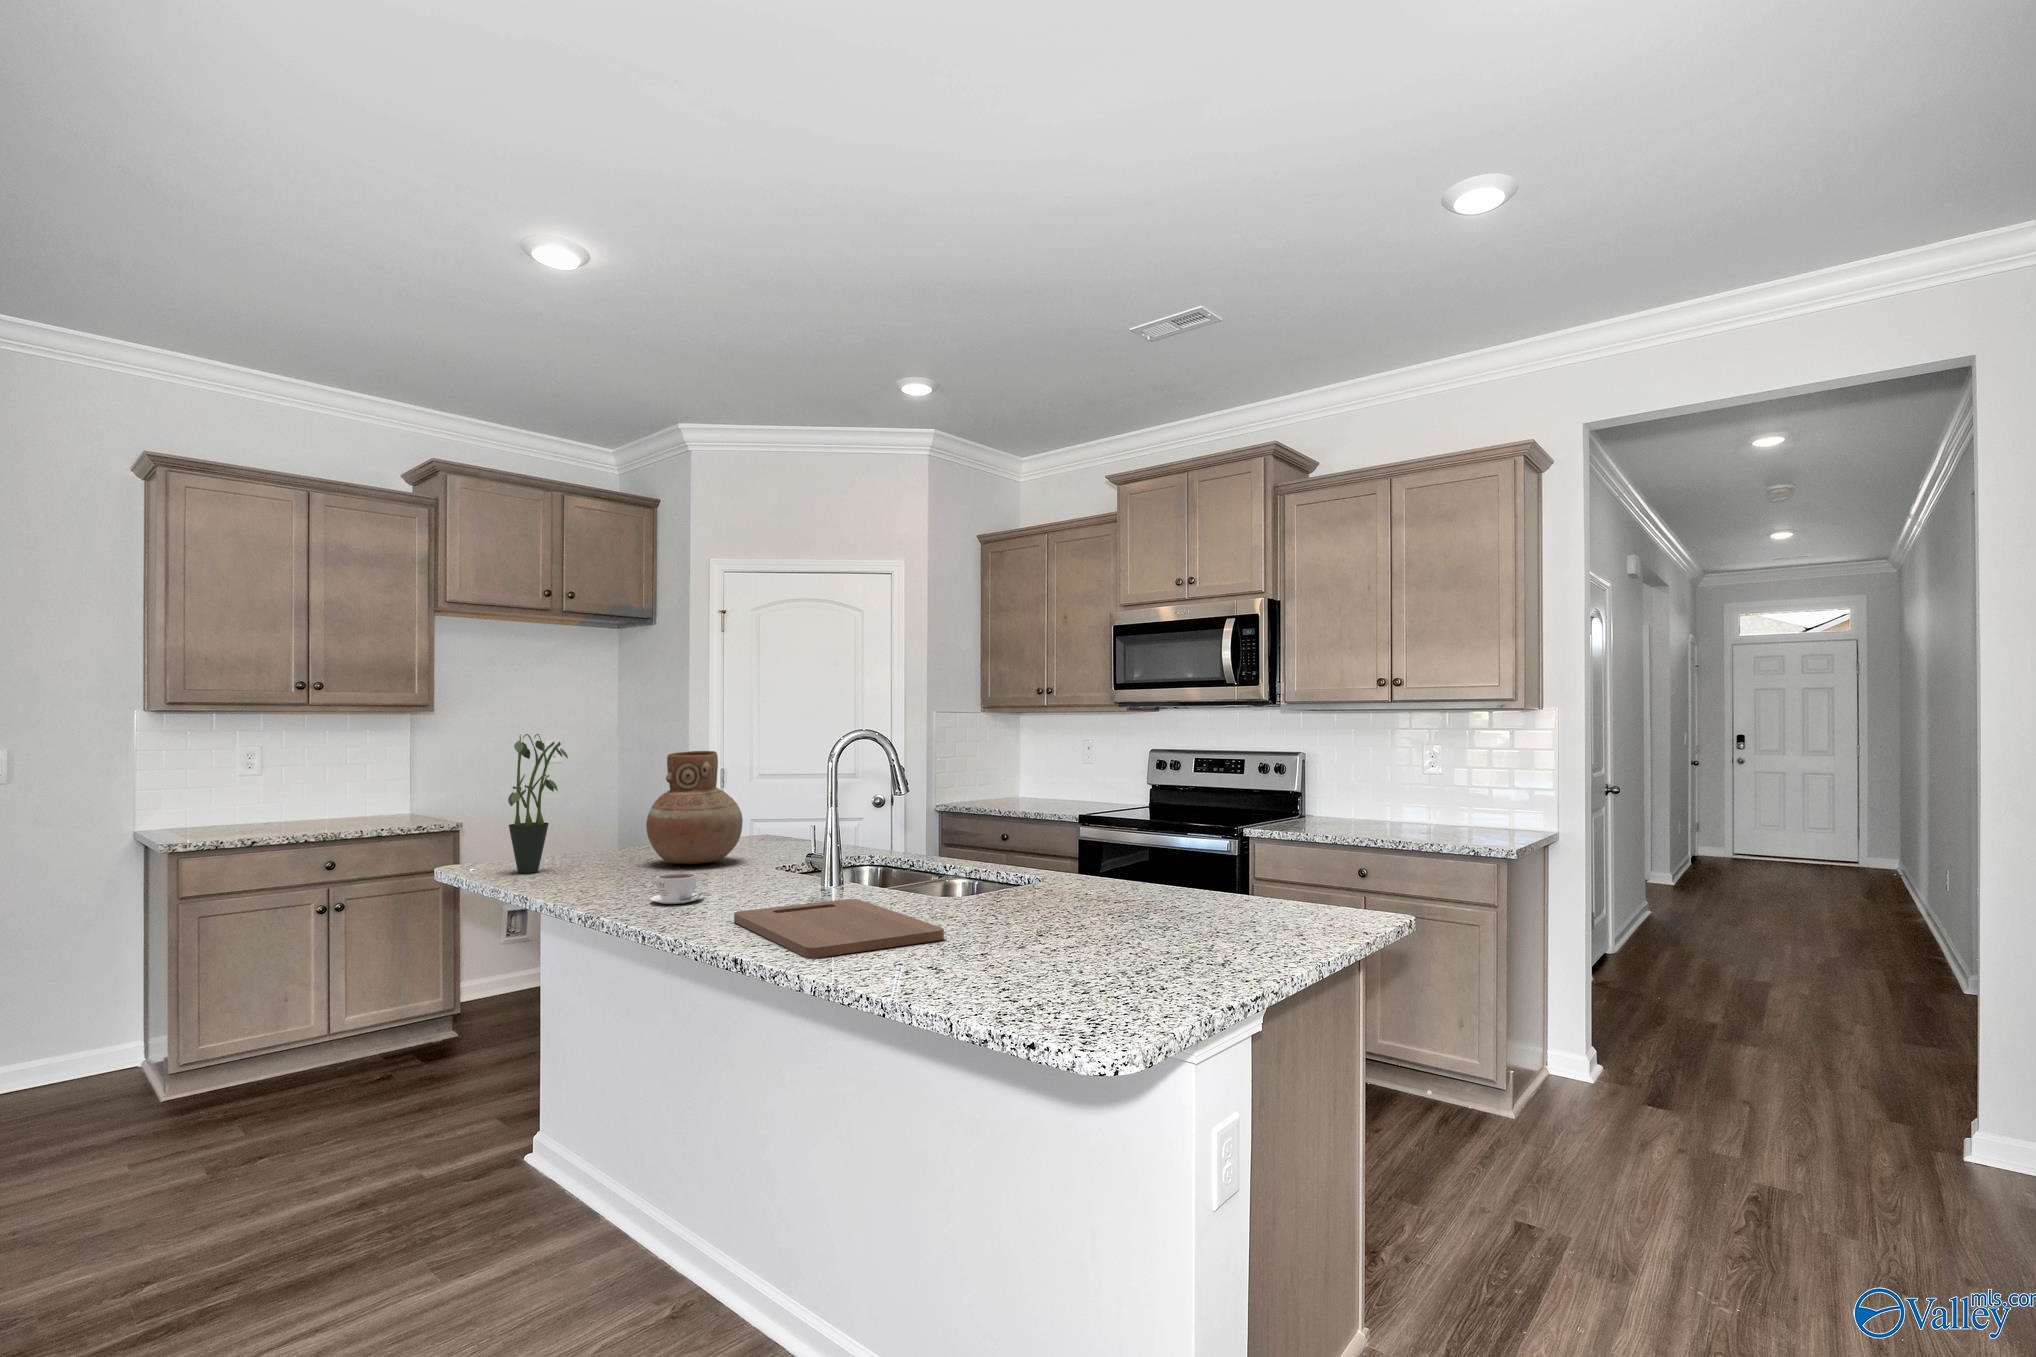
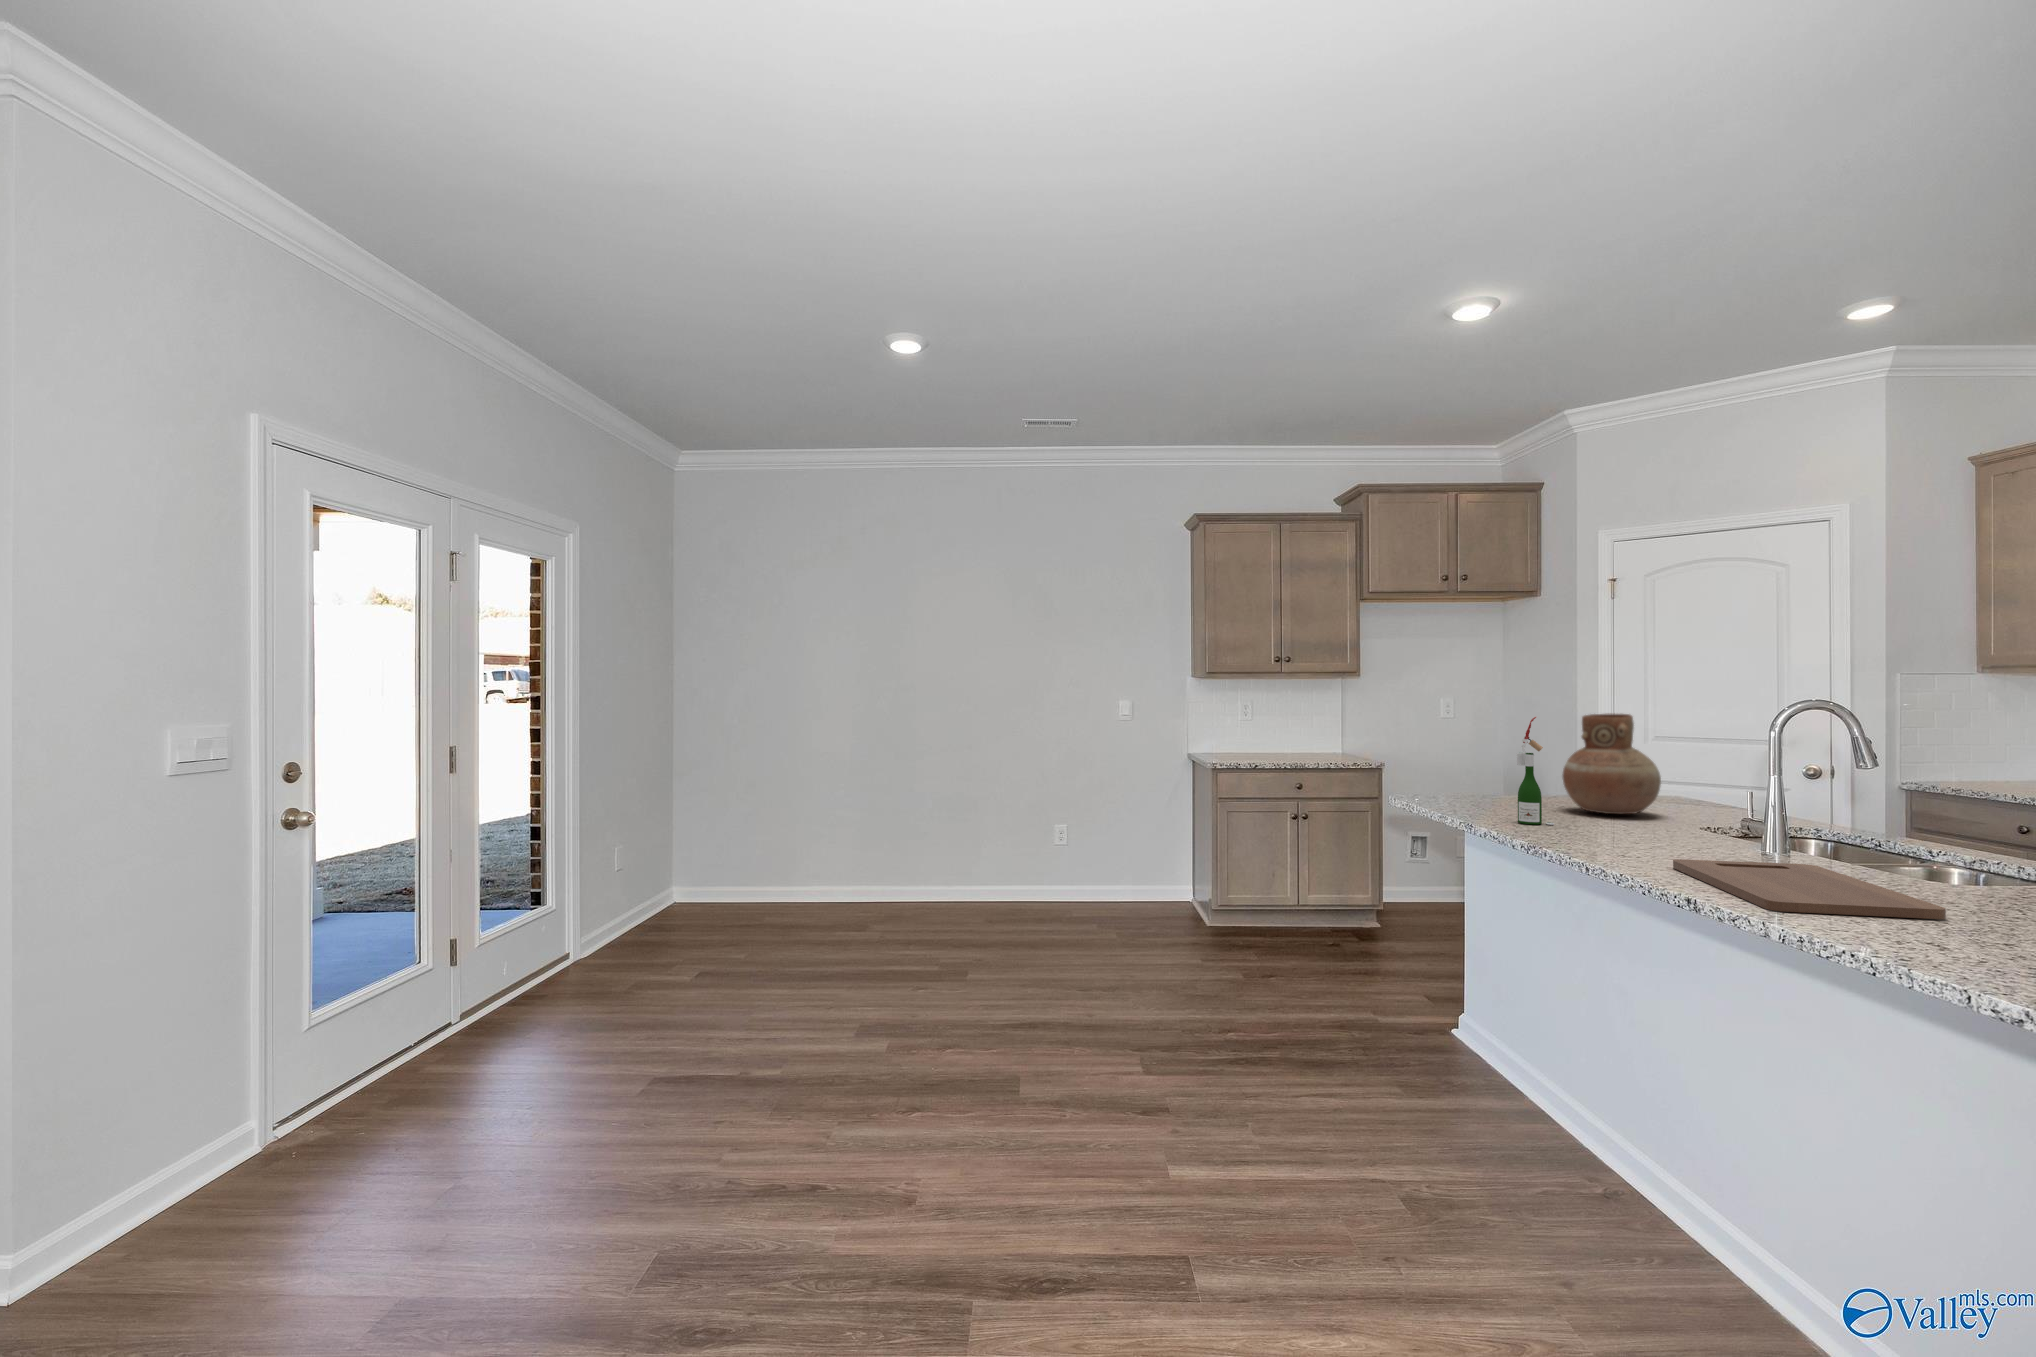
potted plant: present [508,734,568,873] -> none [1444,696,1493,806]
wine bottle: none [589,757,629,888] -> present [1517,717,1554,825]
coffee cup: present [650,873,705,904] -> none [1580,819,1634,846]

